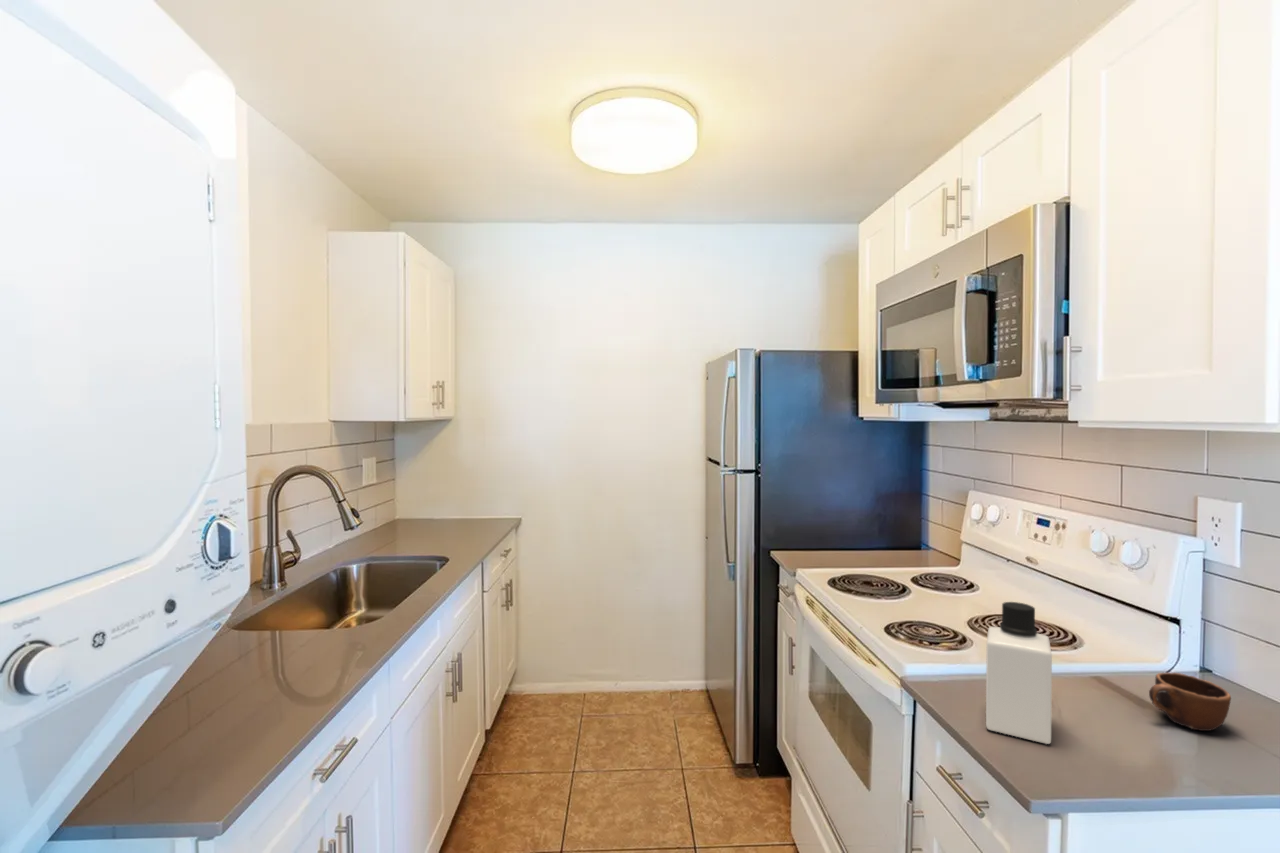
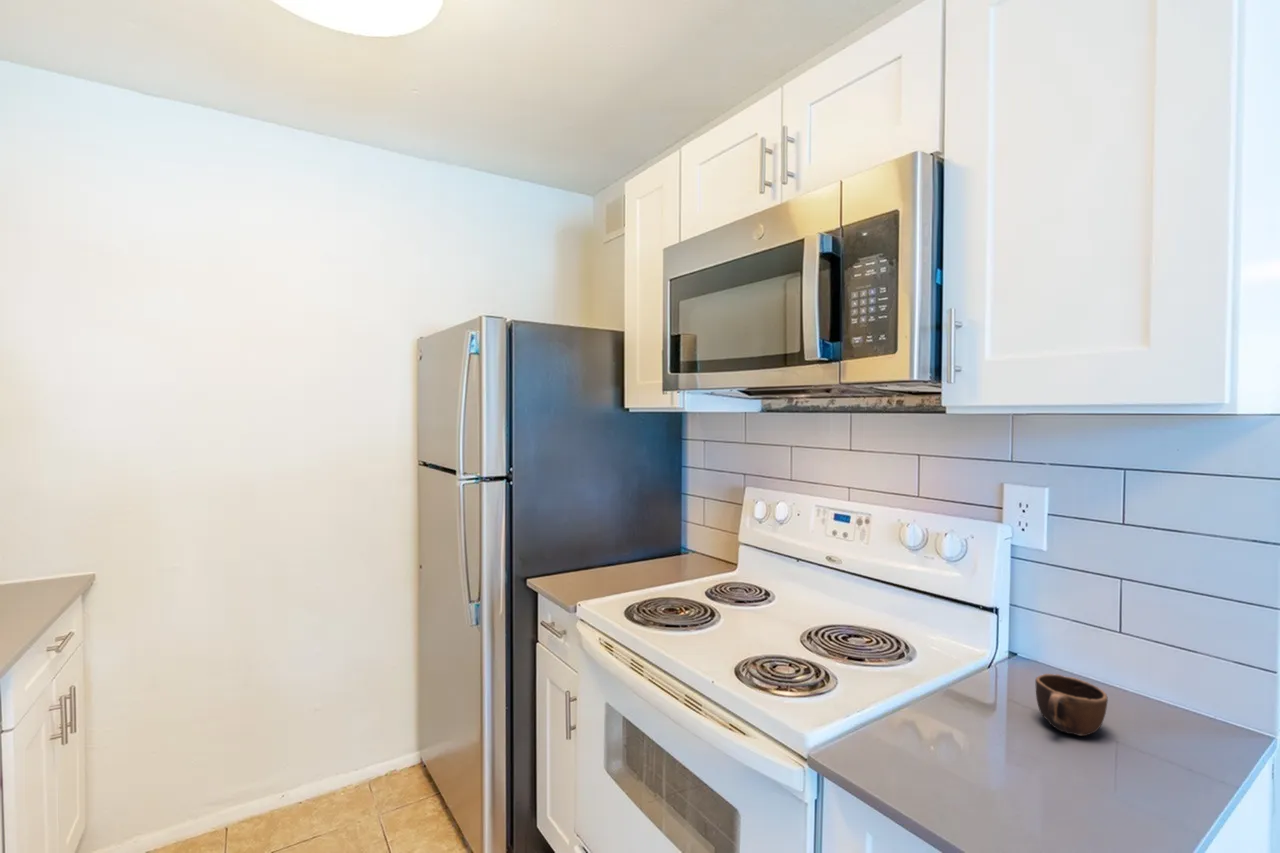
bottle: present [986,602,1052,744] -> none [924,635,1027,814]

